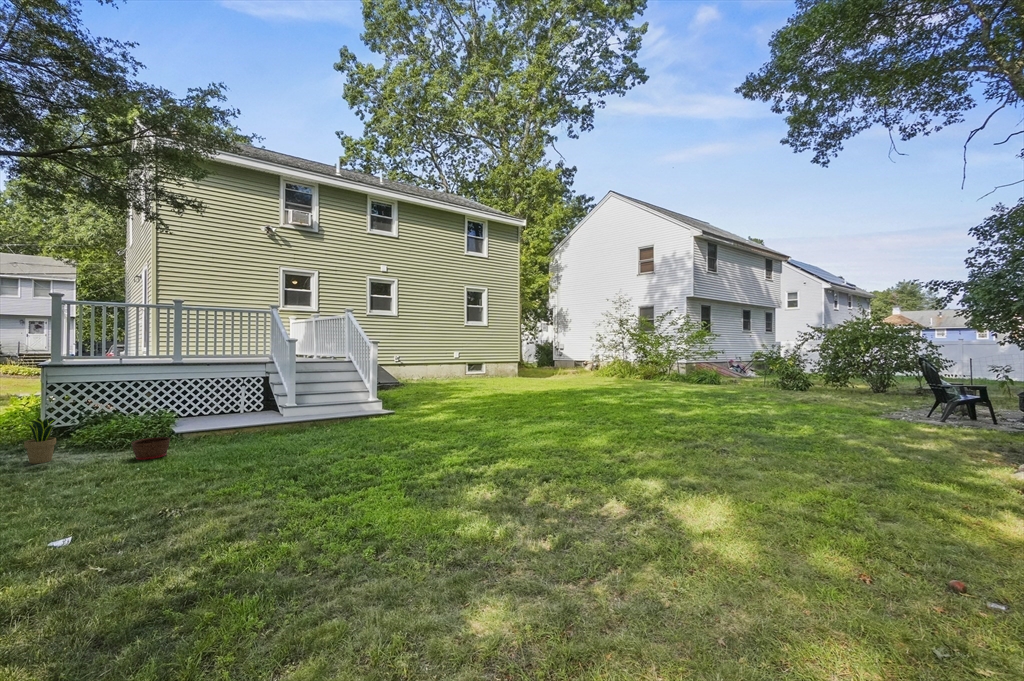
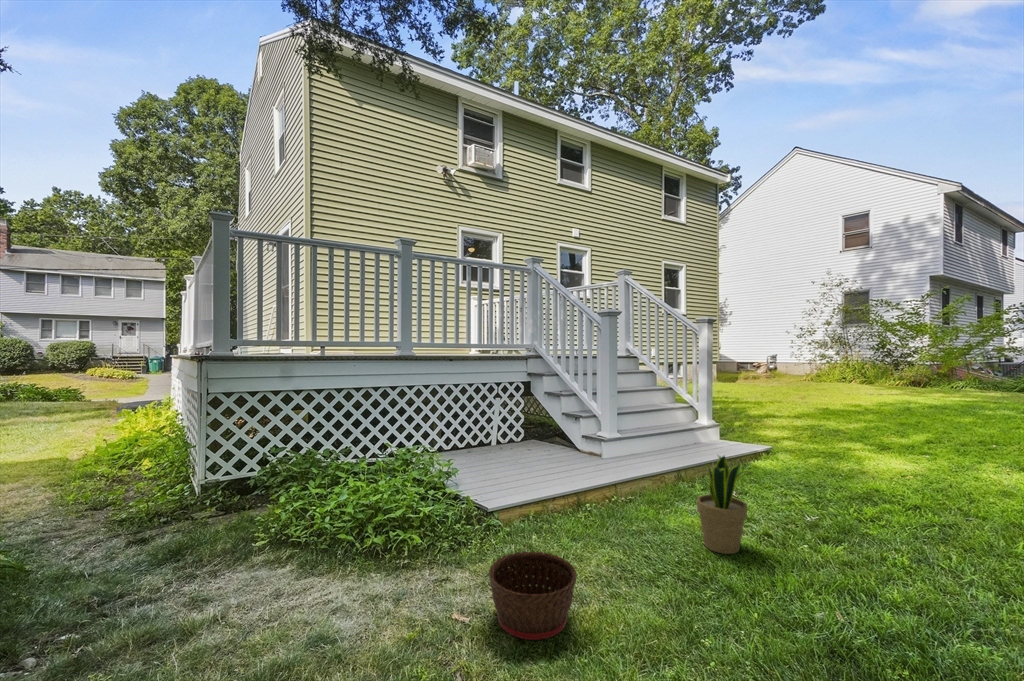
potted plant: present [22,418,56,464] -> present [697,456,752,554]

